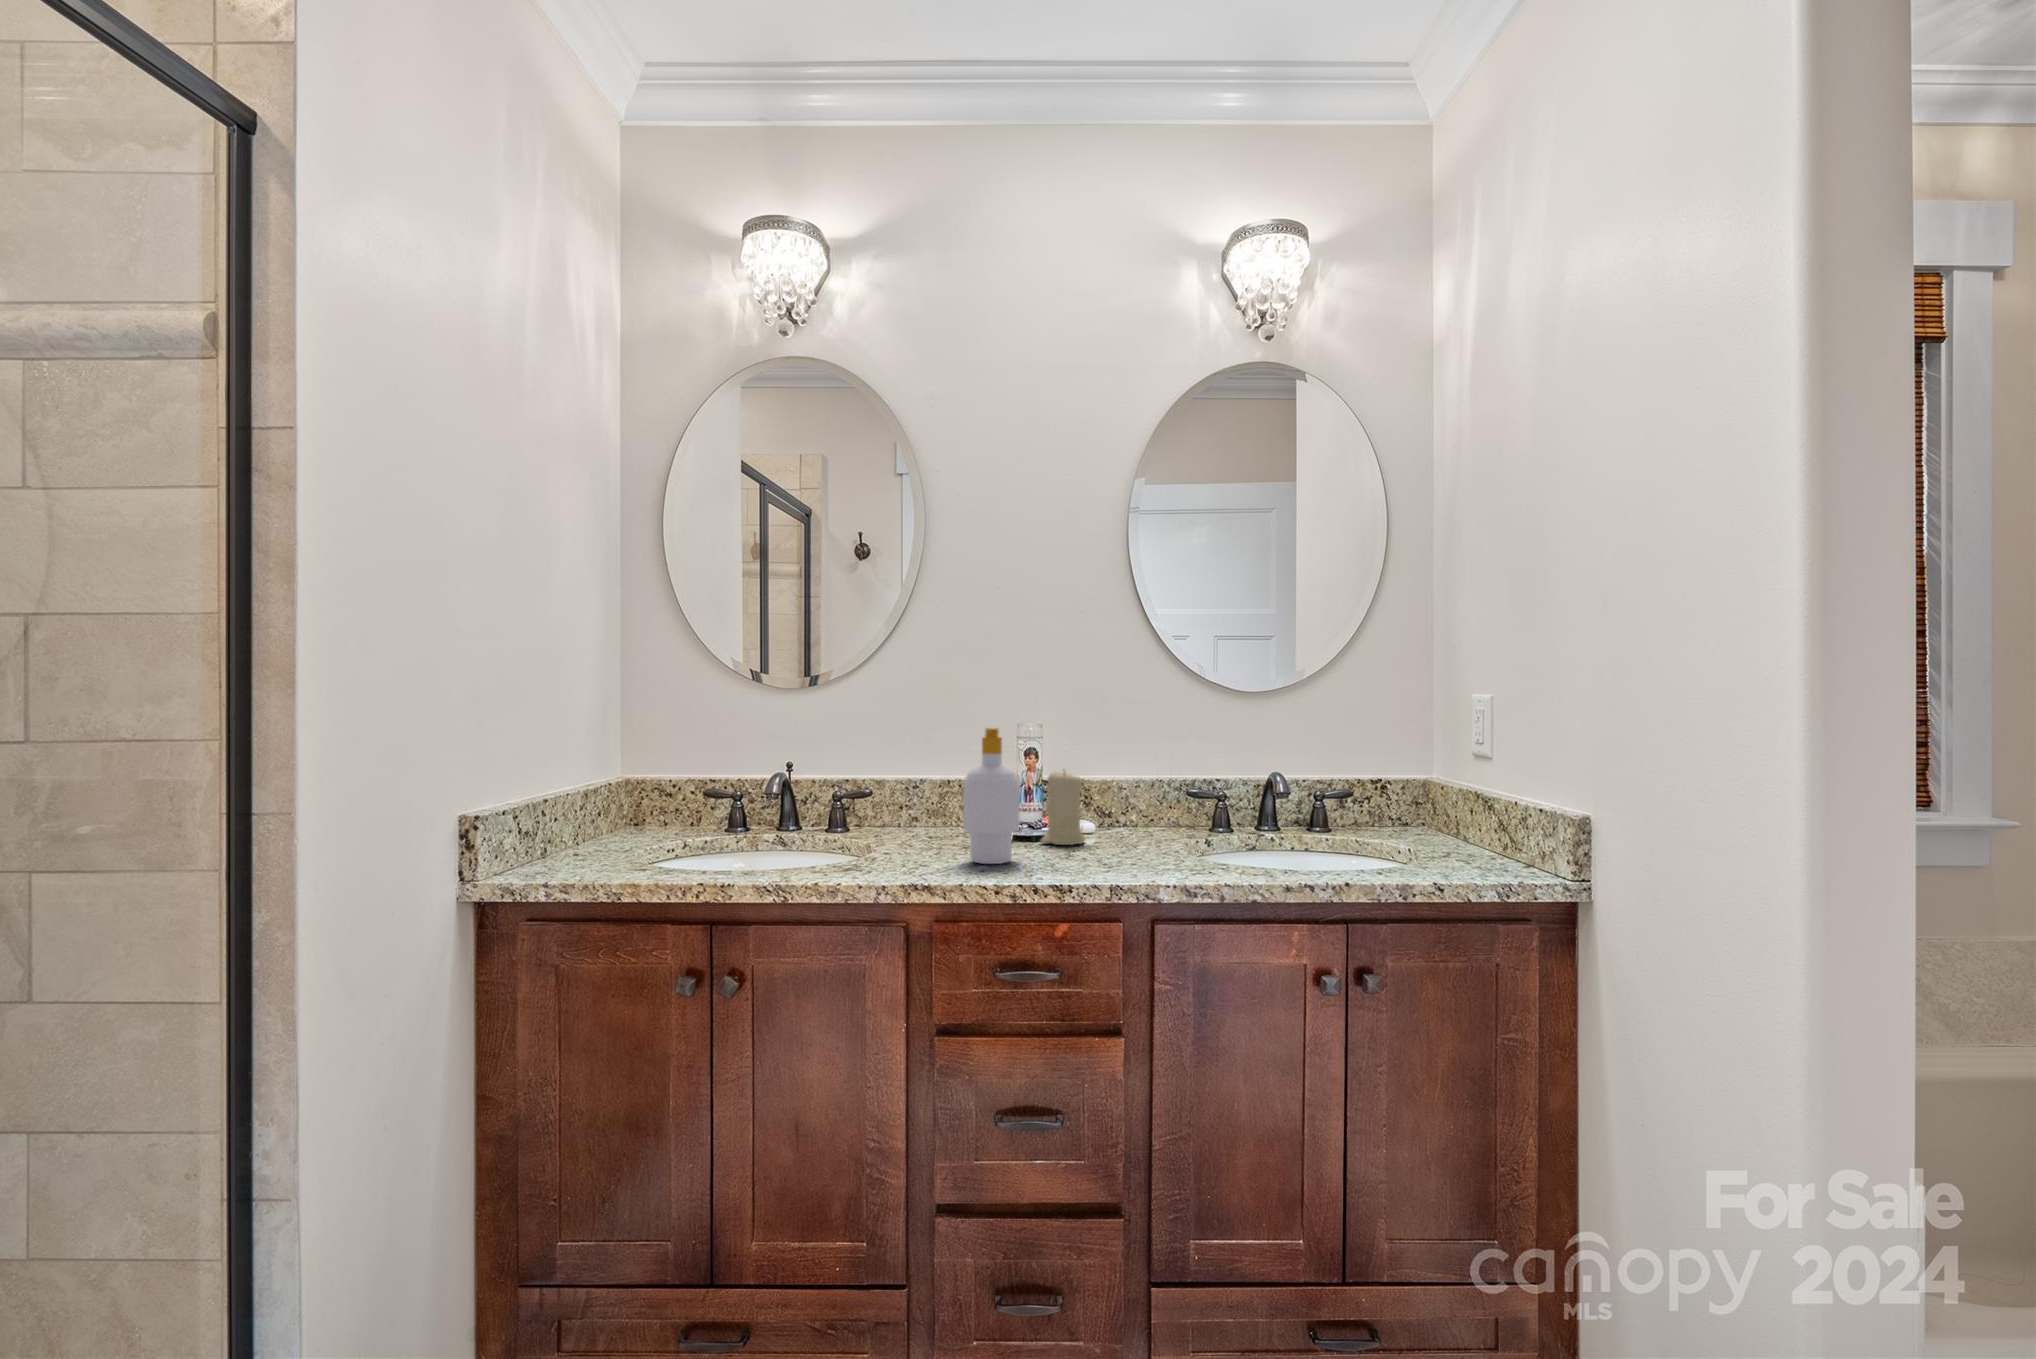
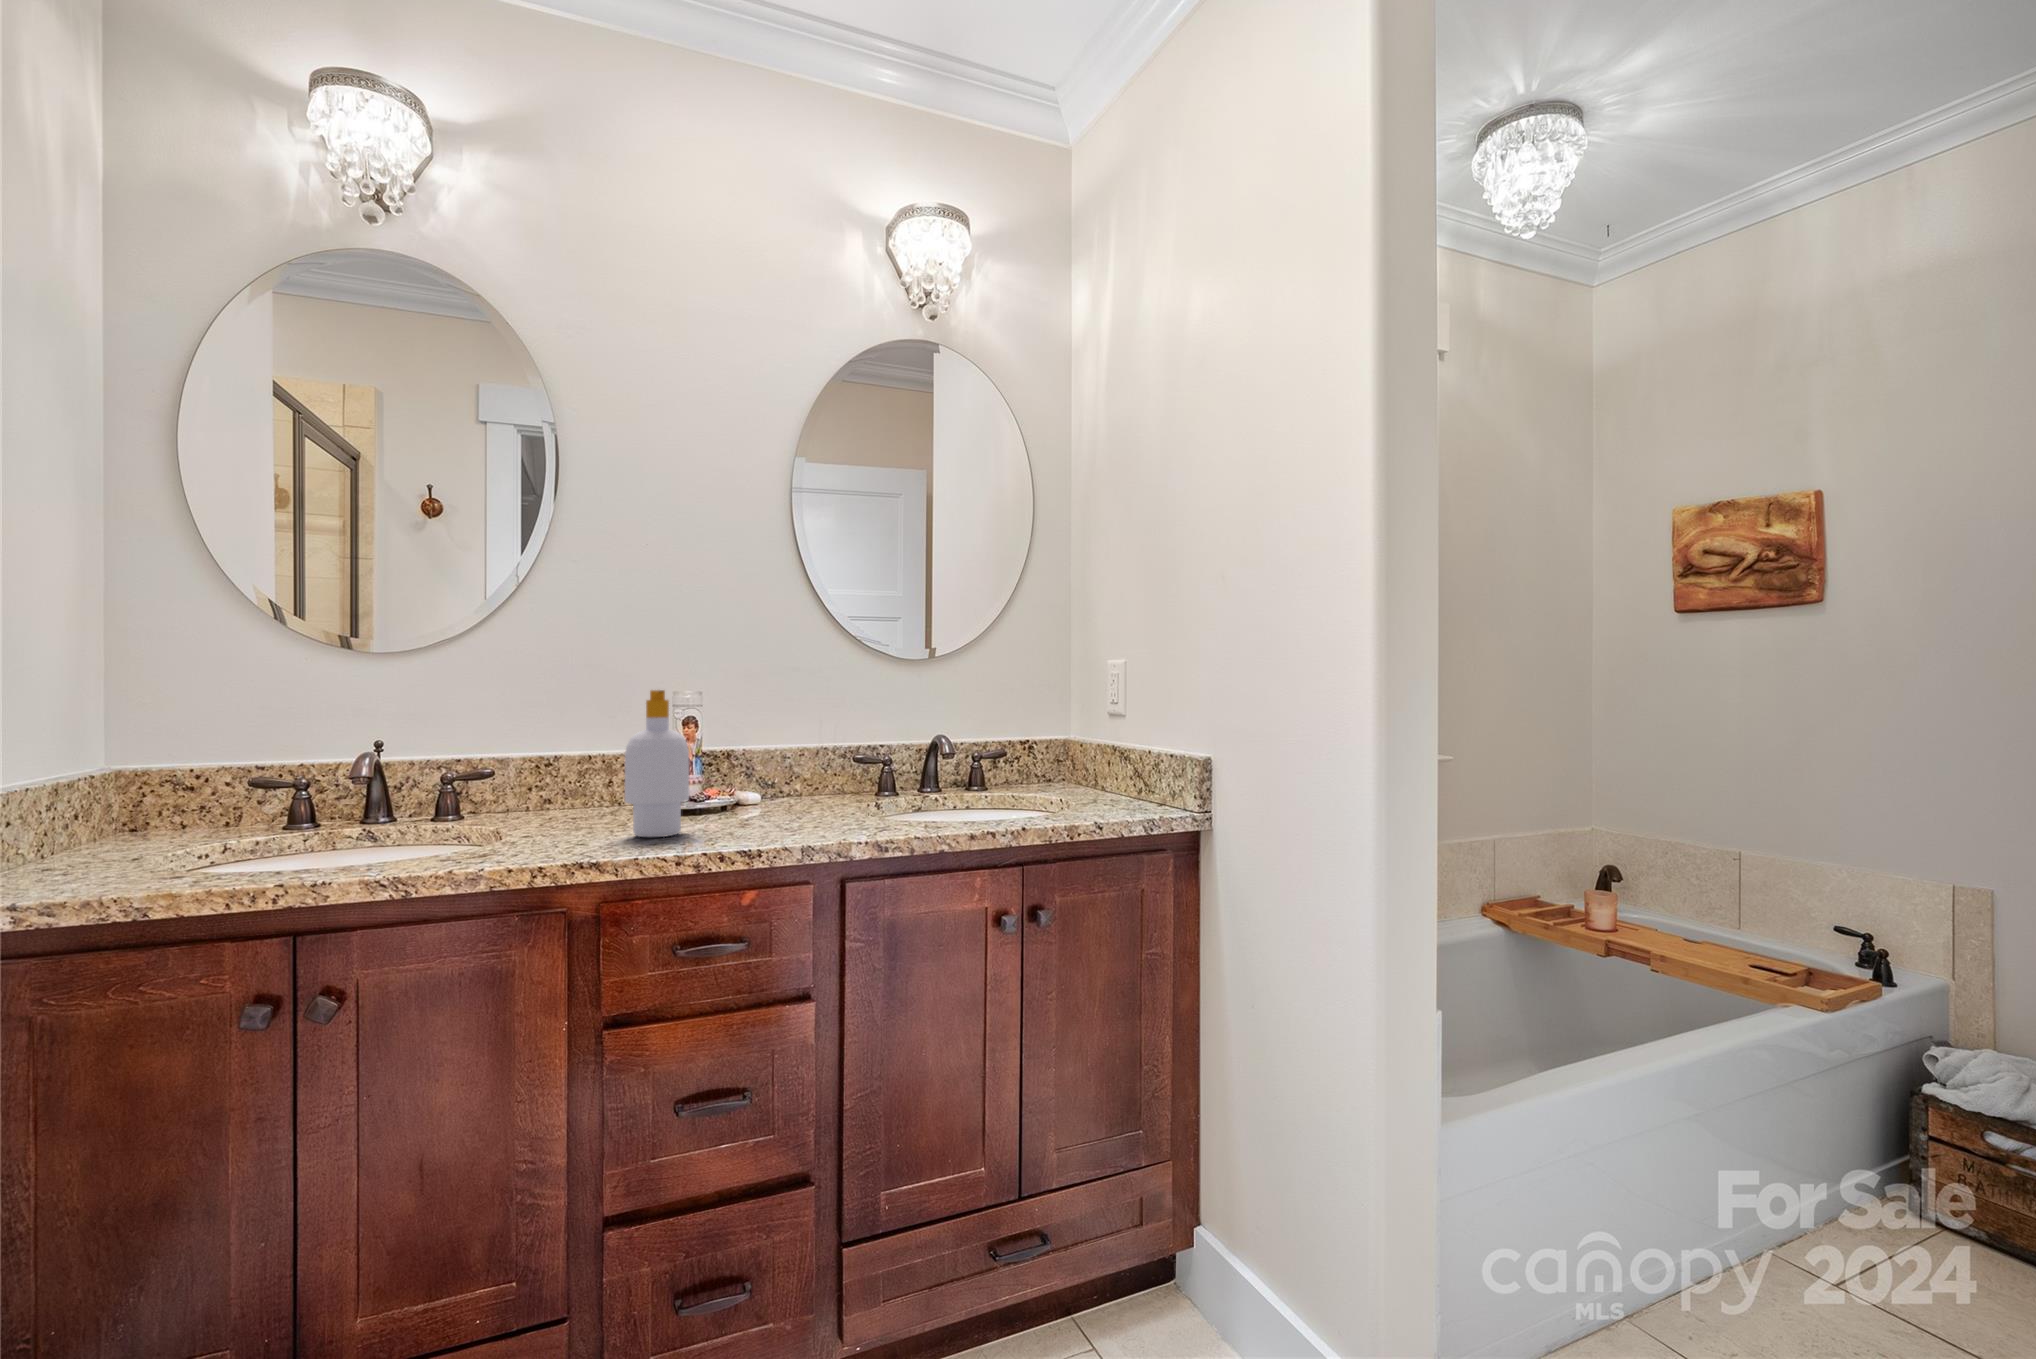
candle: present [1041,772,1085,845] -> none [703,737,752,816]

